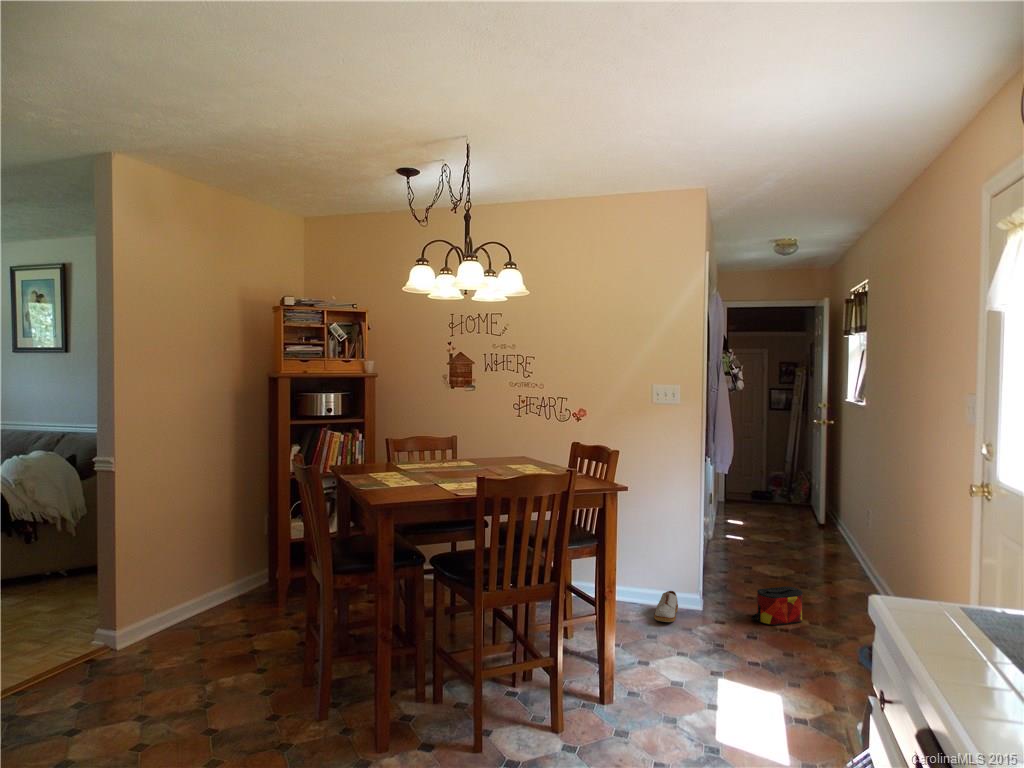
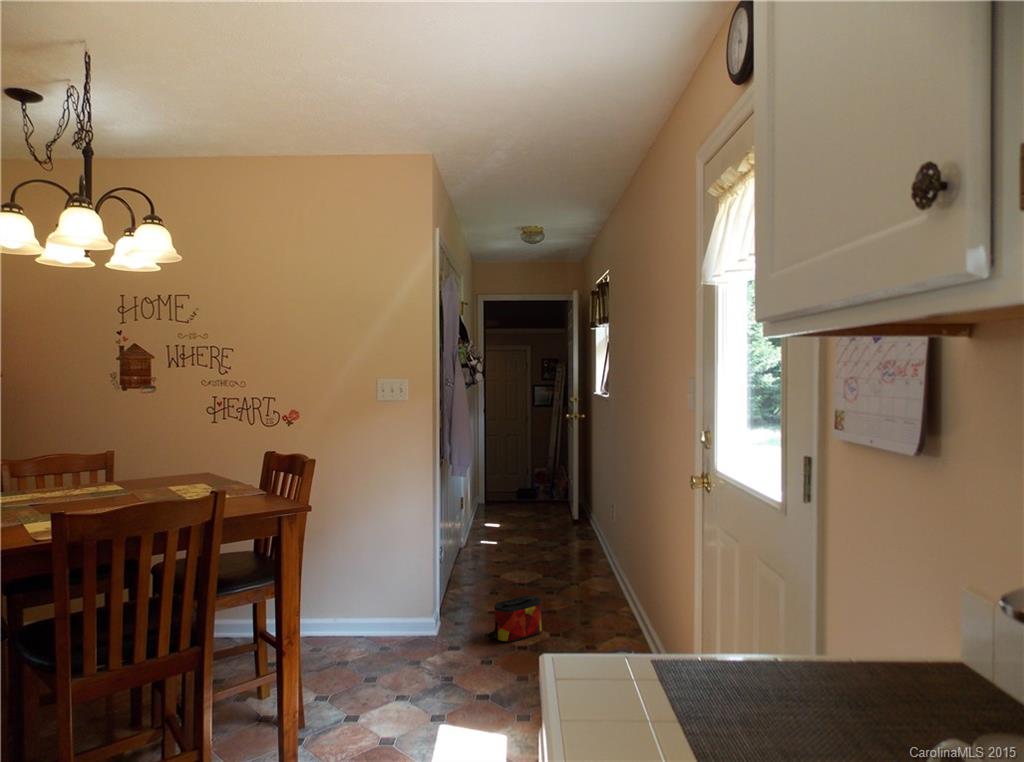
shoe: present [654,591,678,622] -> none [378,617,410,657]

